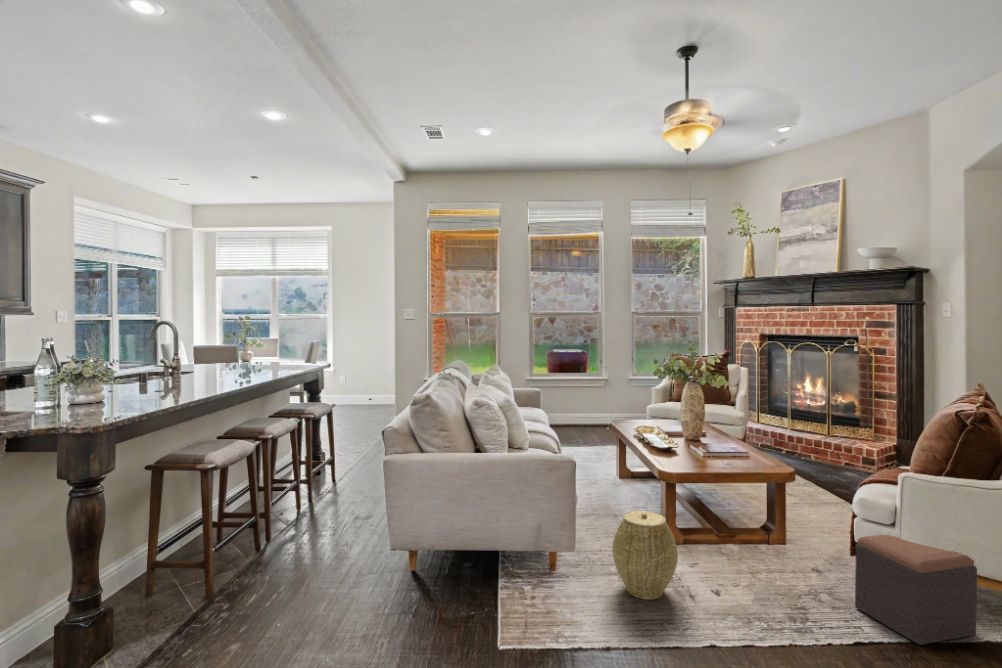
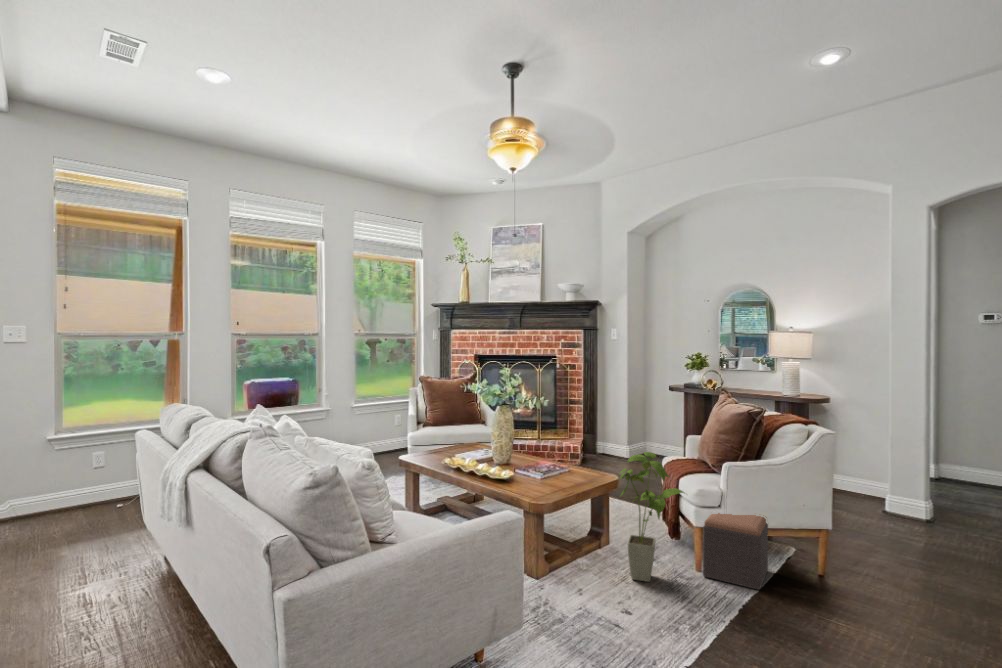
house plant: none [741,440,832,589] -> present [620,452,684,582]
woven basket: present [612,510,678,600] -> none [547,541,612,632]

